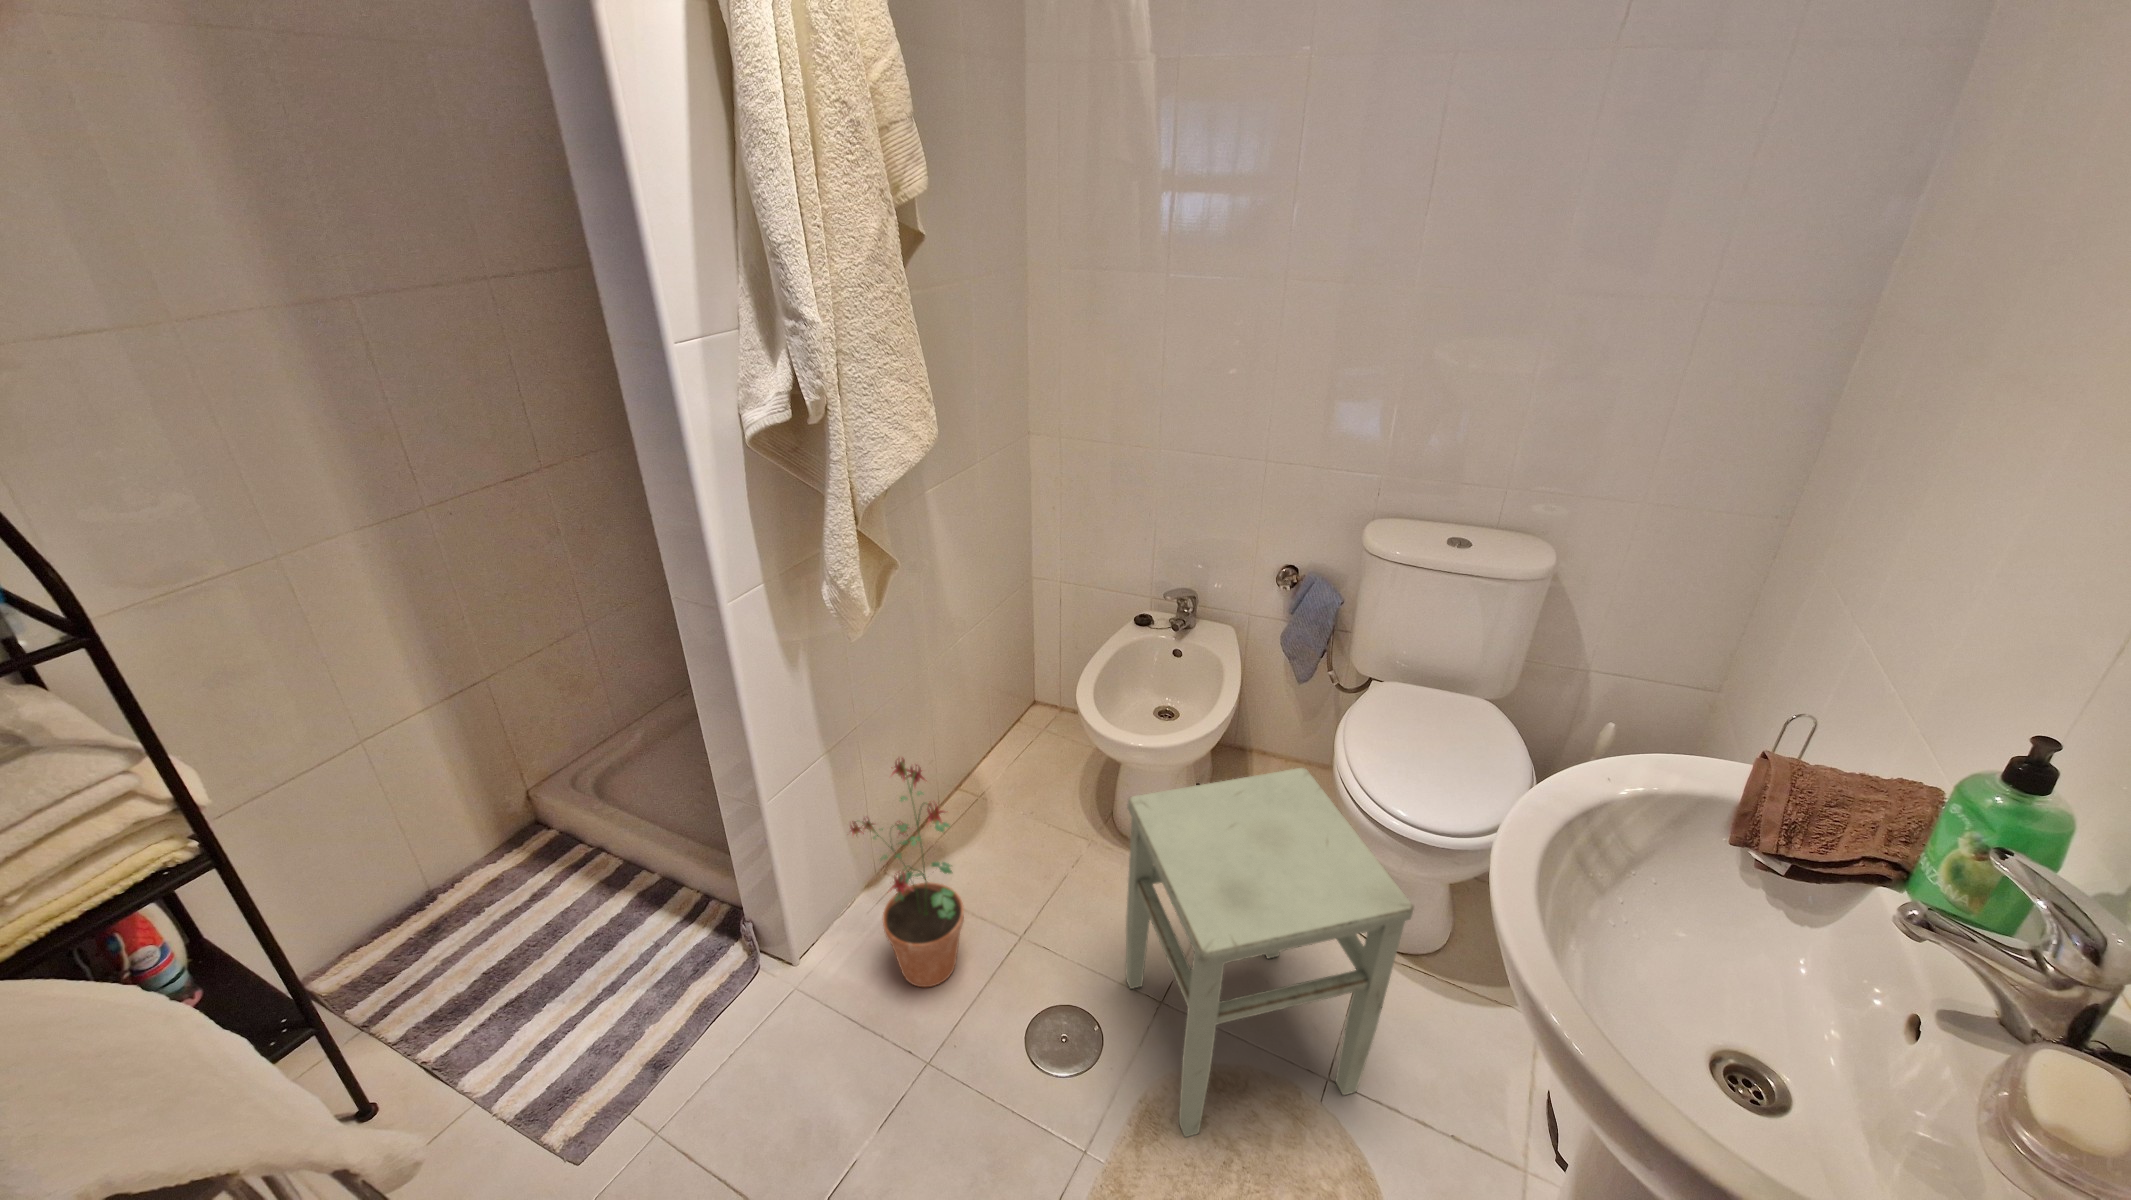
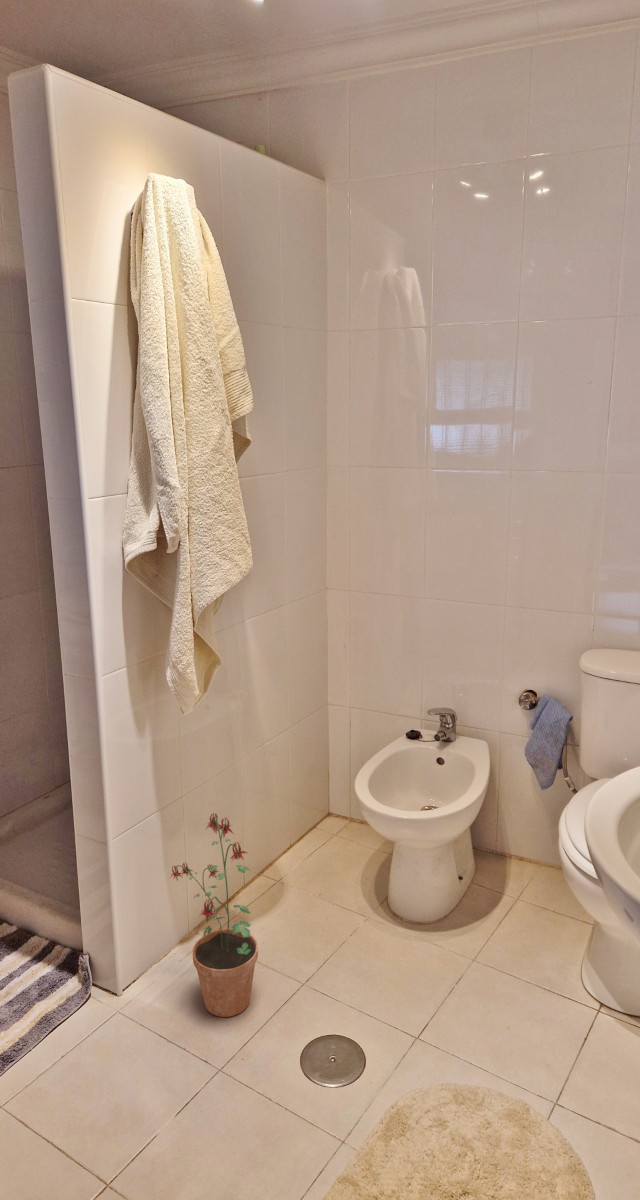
stool: present [1126,768,1414,1137] -> none [387,829,604,1135]

